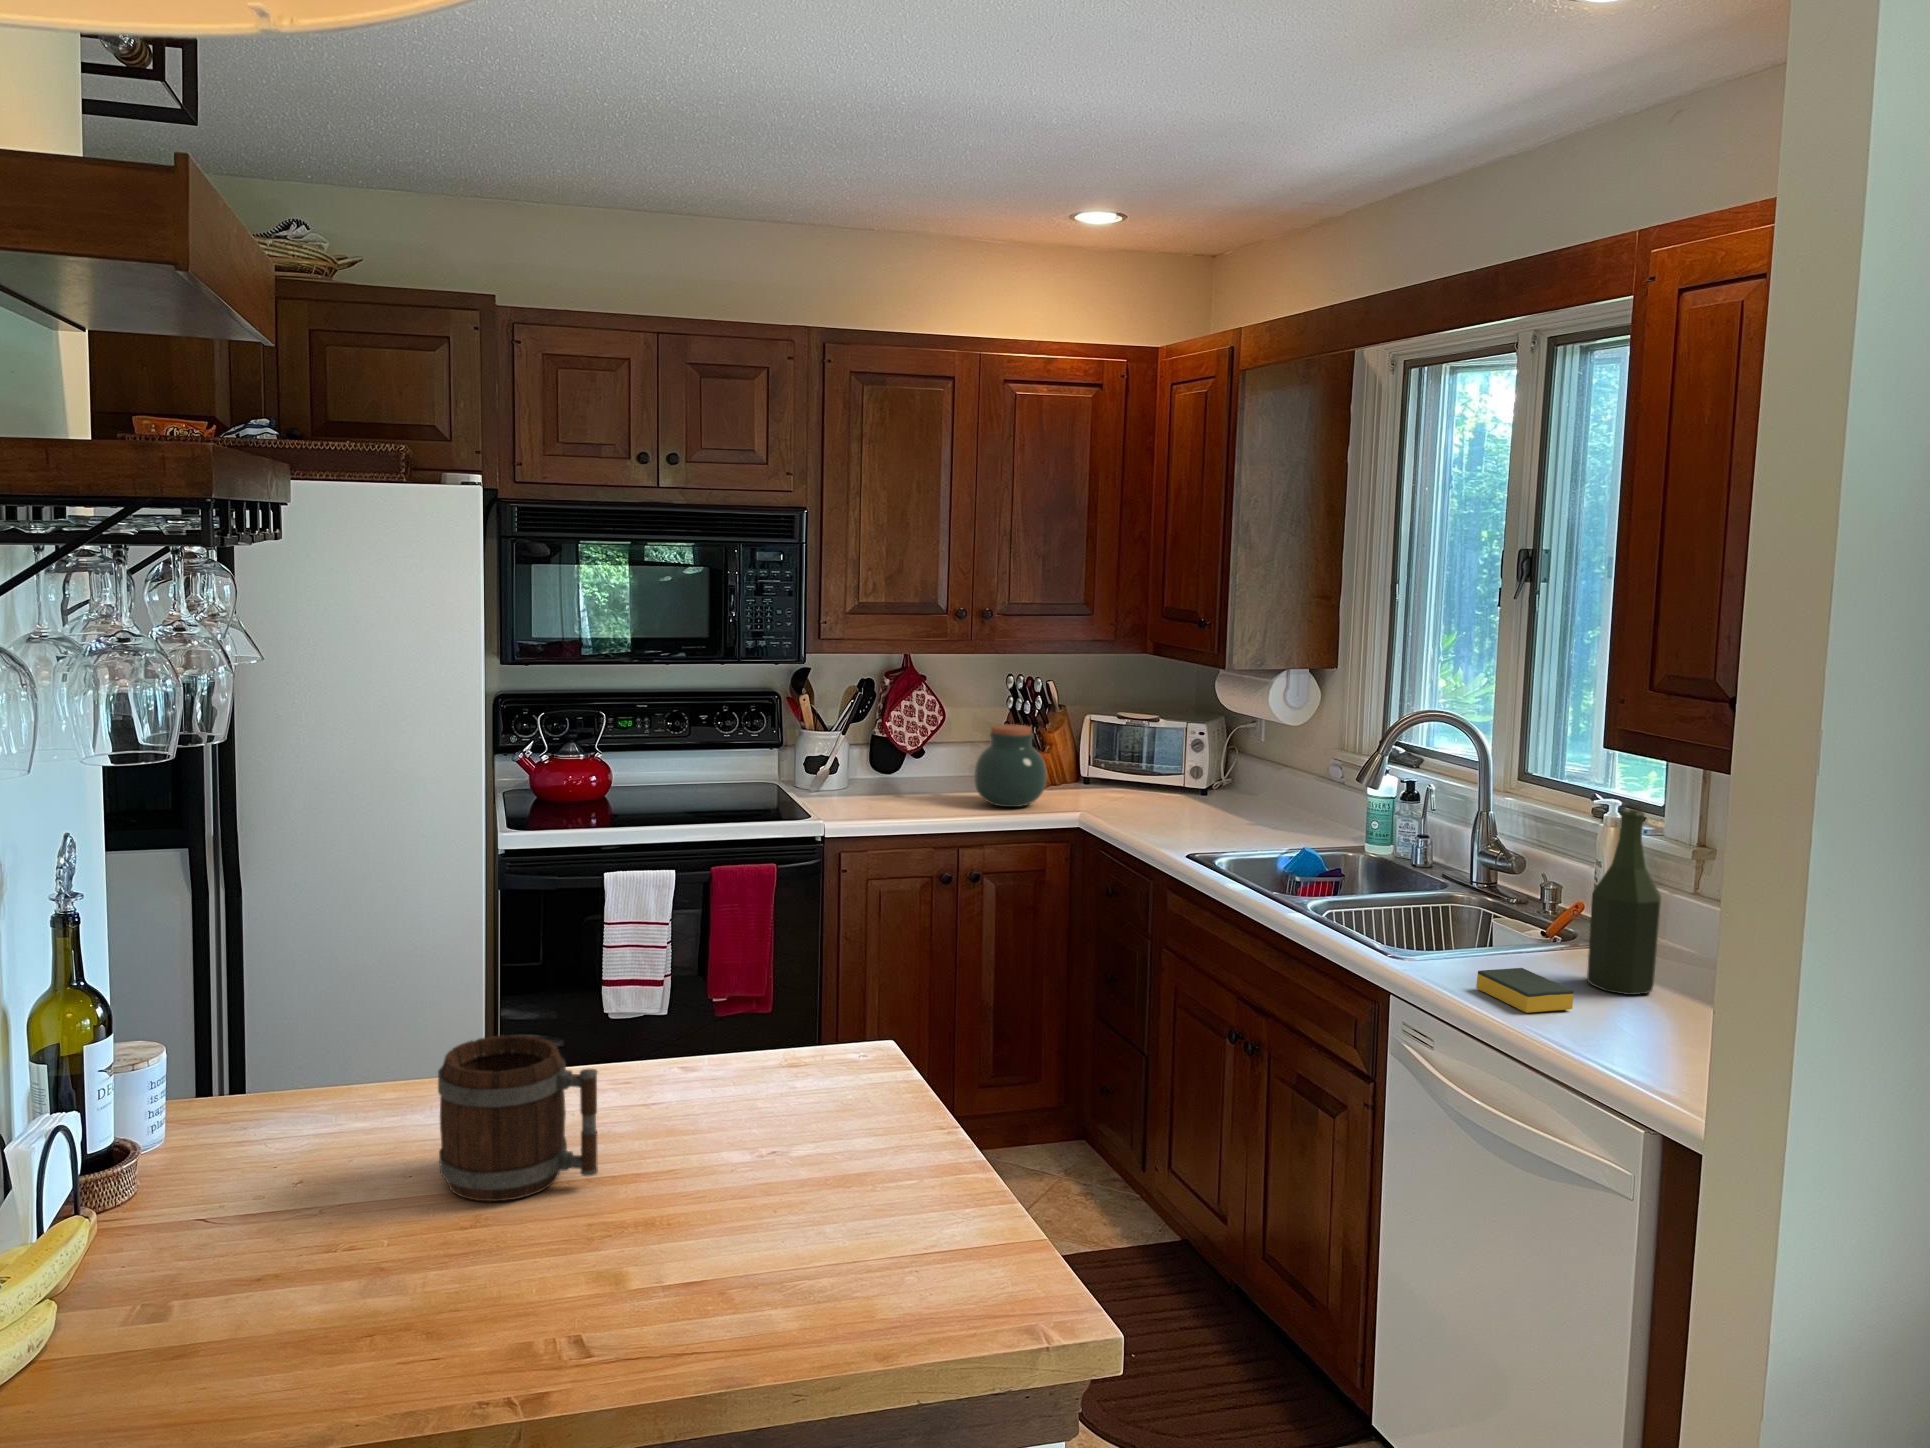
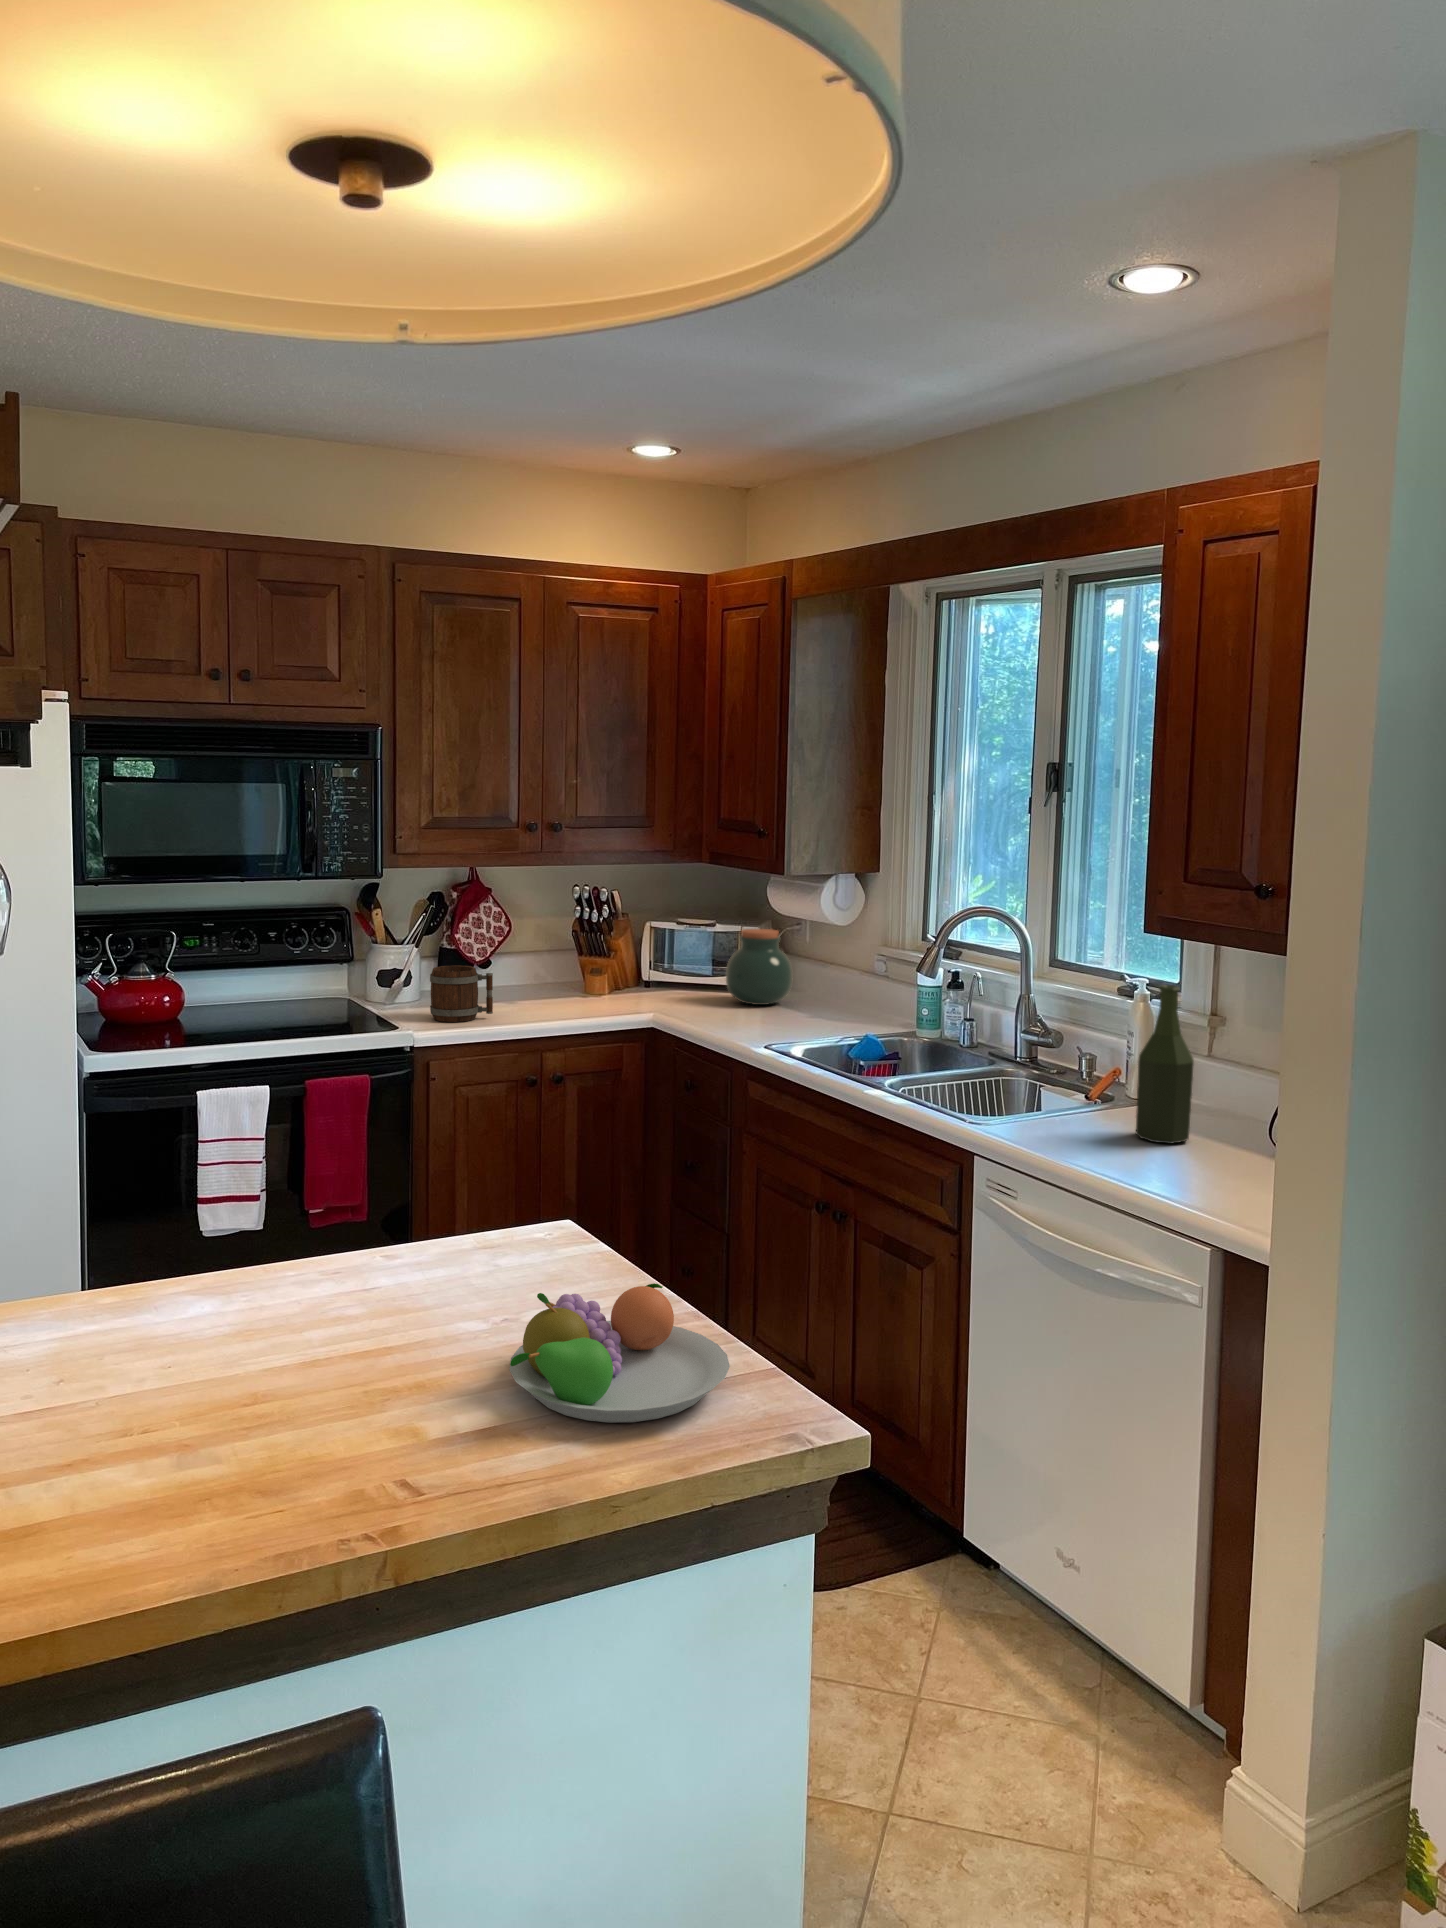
jar: present [974,724,1046,807] -> present [726,929,793,1005]
sponge: present [1476,968,1574,1013] -> none [1049,1126,1132,1163]
mug: present [438,1035,598,1201] -> present [430,965,493,1022]
fruit bowl: none [718,1130,984,1294] -> present [509,1283,730,1423]

